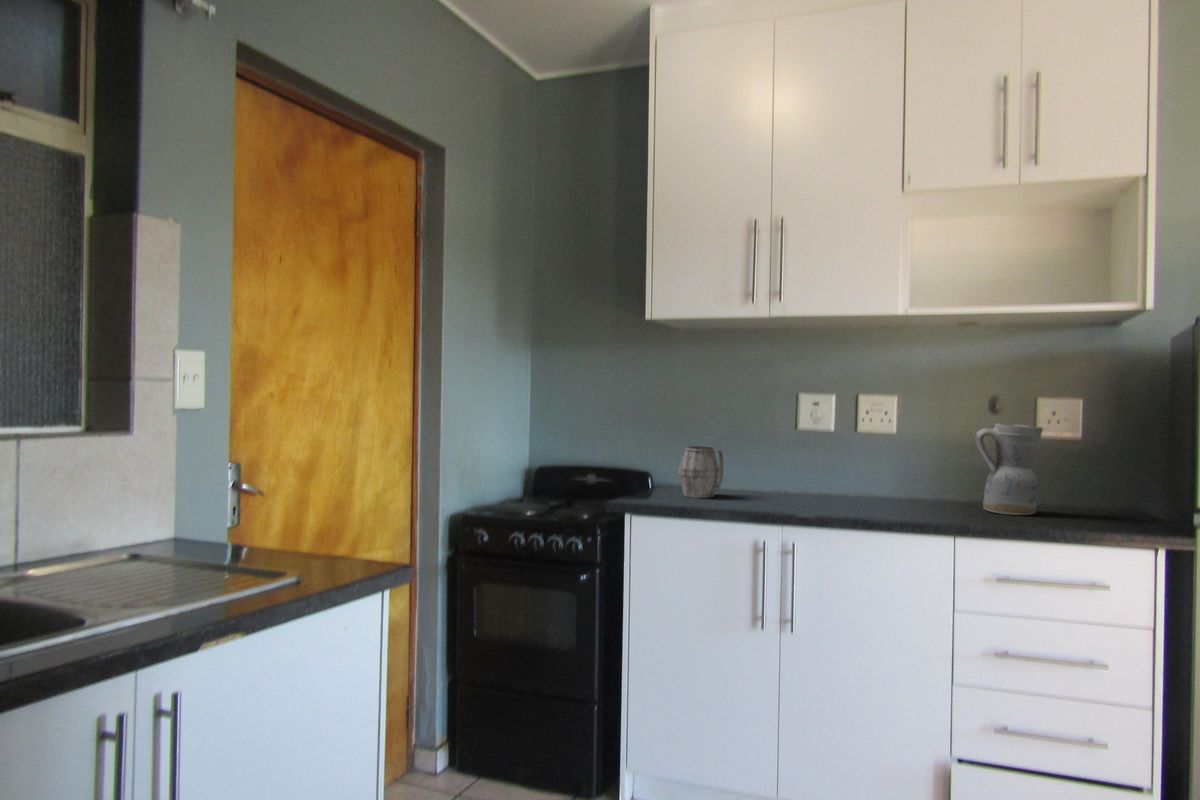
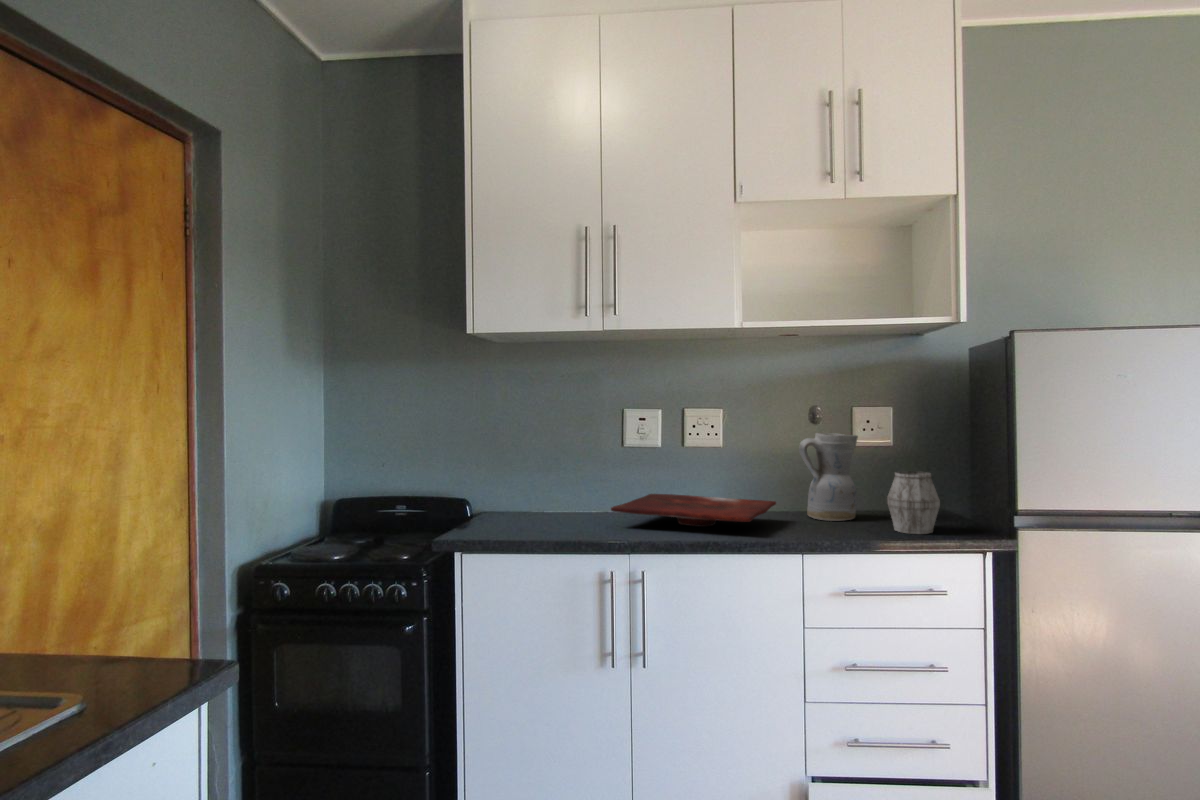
mug: present [679,446,723,498] -> present [887,471,940,534]
cutting board: none [772,477,946,510] -> present [611,494,776,527]

